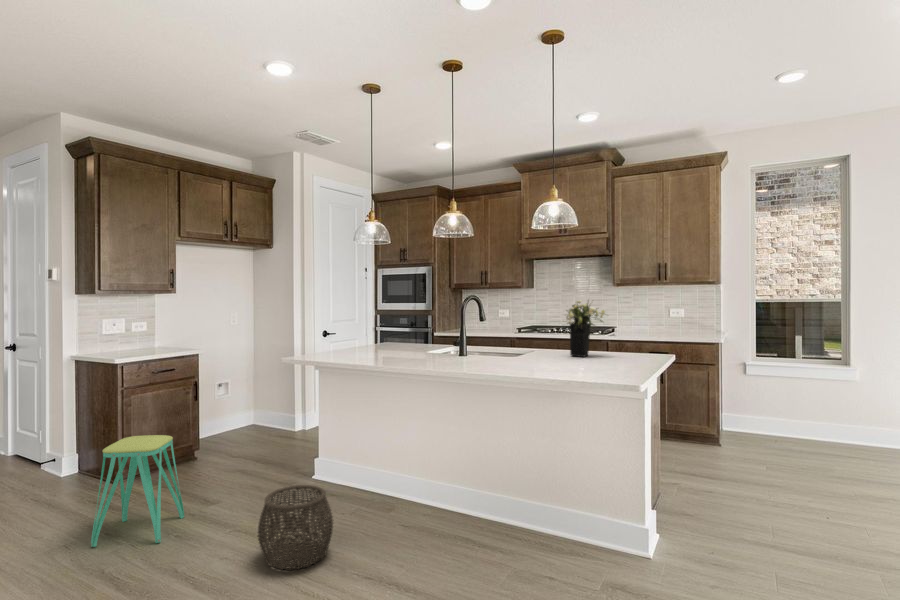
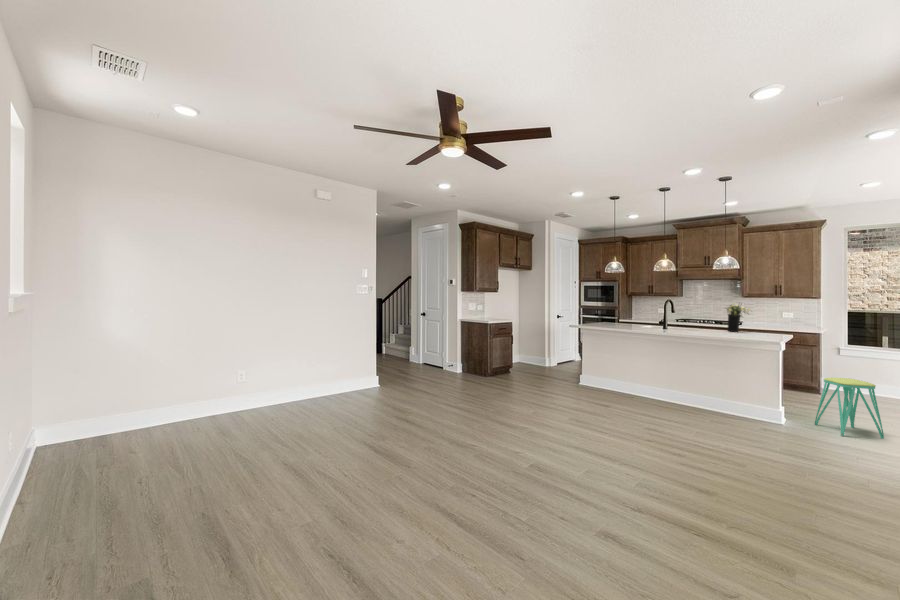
stool: present [91,435,184,547] -> present [815,378,884,439]
woven basket: present [258,485,333,570] -> none [581,378,615,410]

